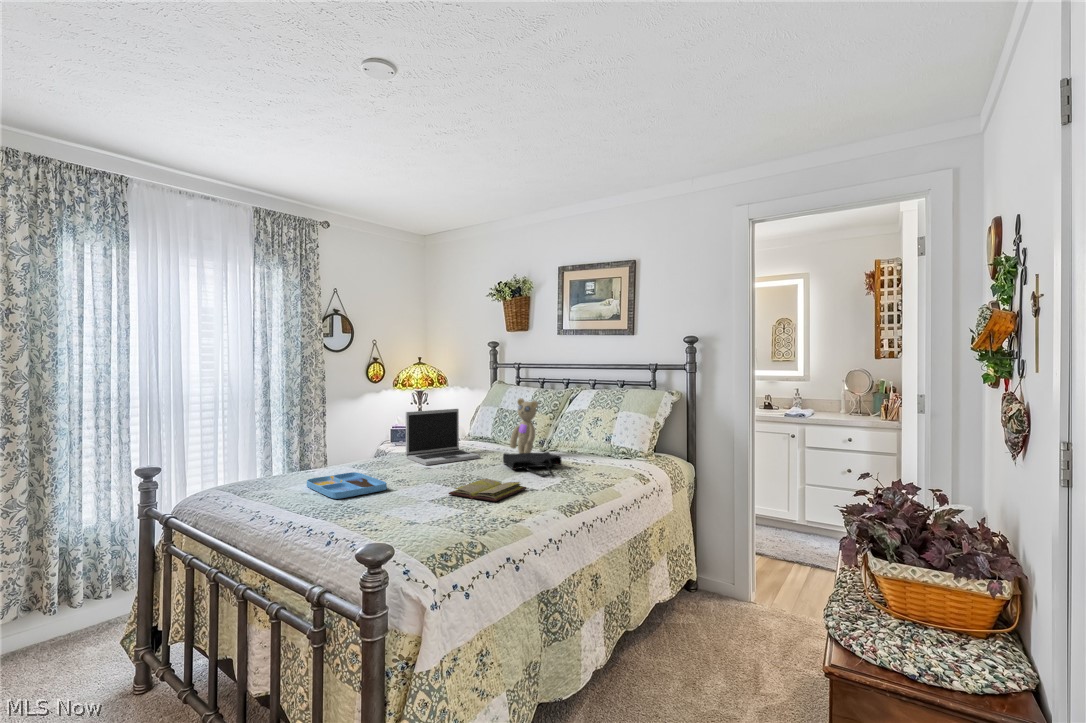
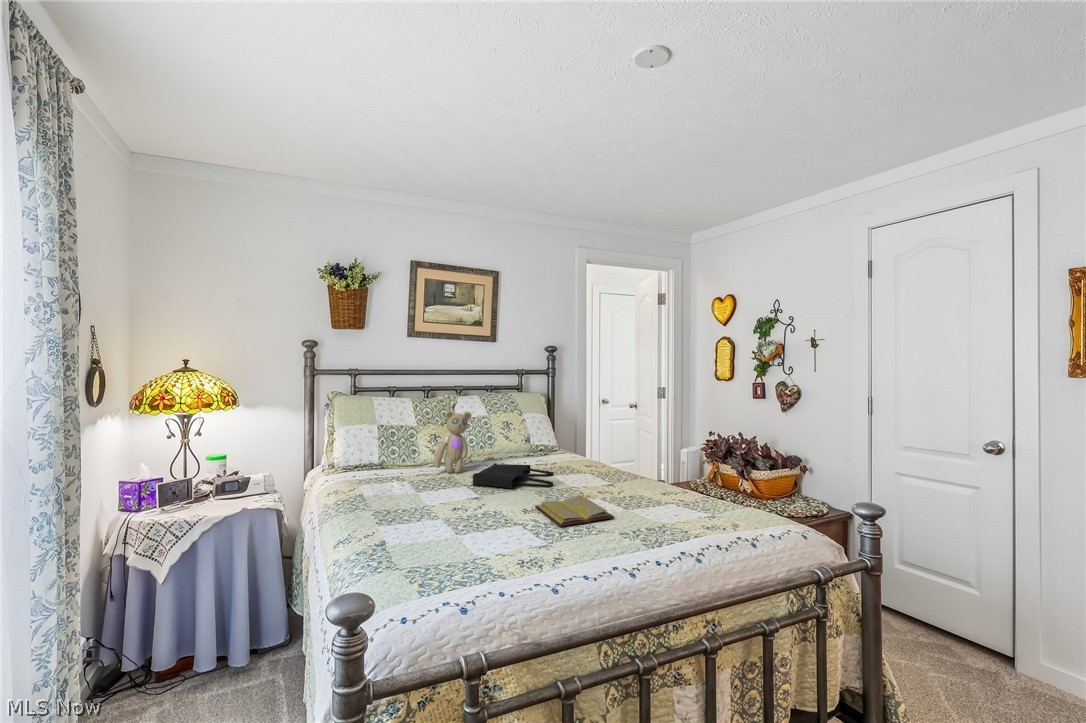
laptop: present [406,409,480,465] -> none [344,432,427,509]
tray: present [307,472,387,499] -> none [380,538,498,584]

